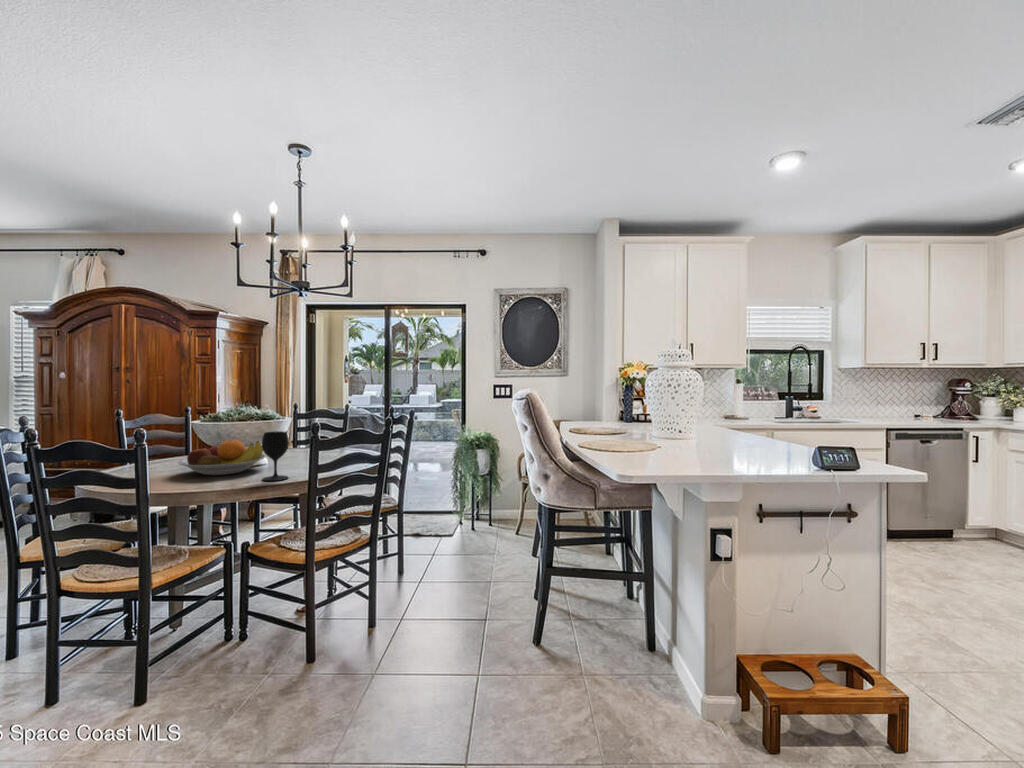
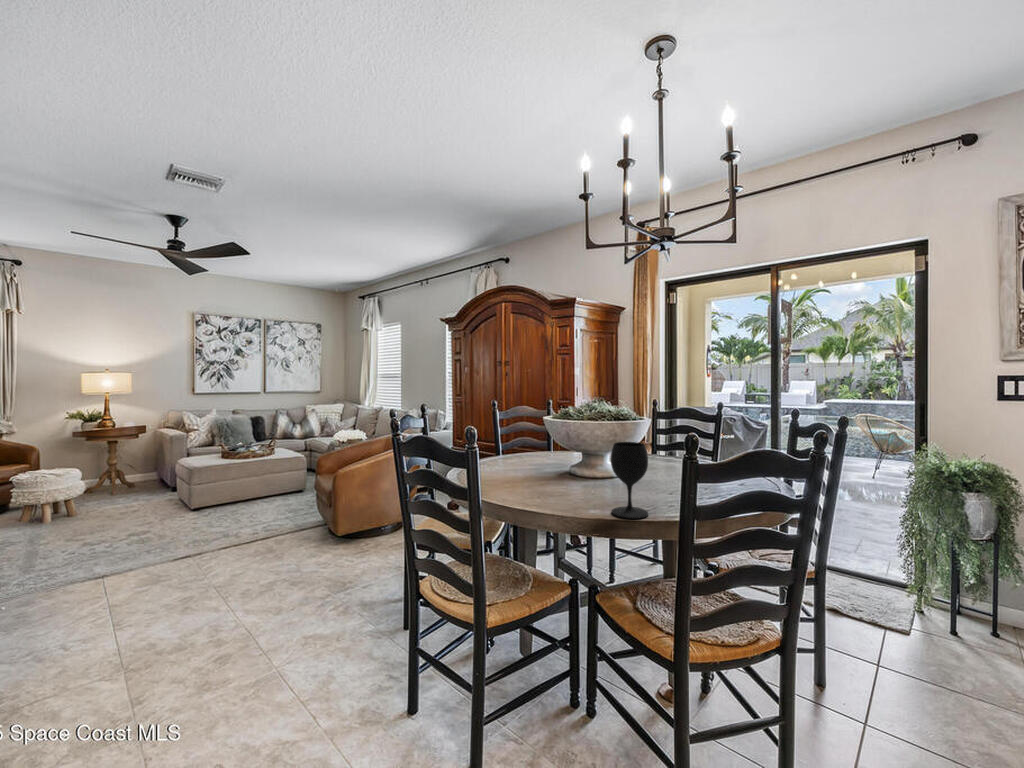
fruit bowl: present [178,440,265,475] -> none [521,446,618,491]

